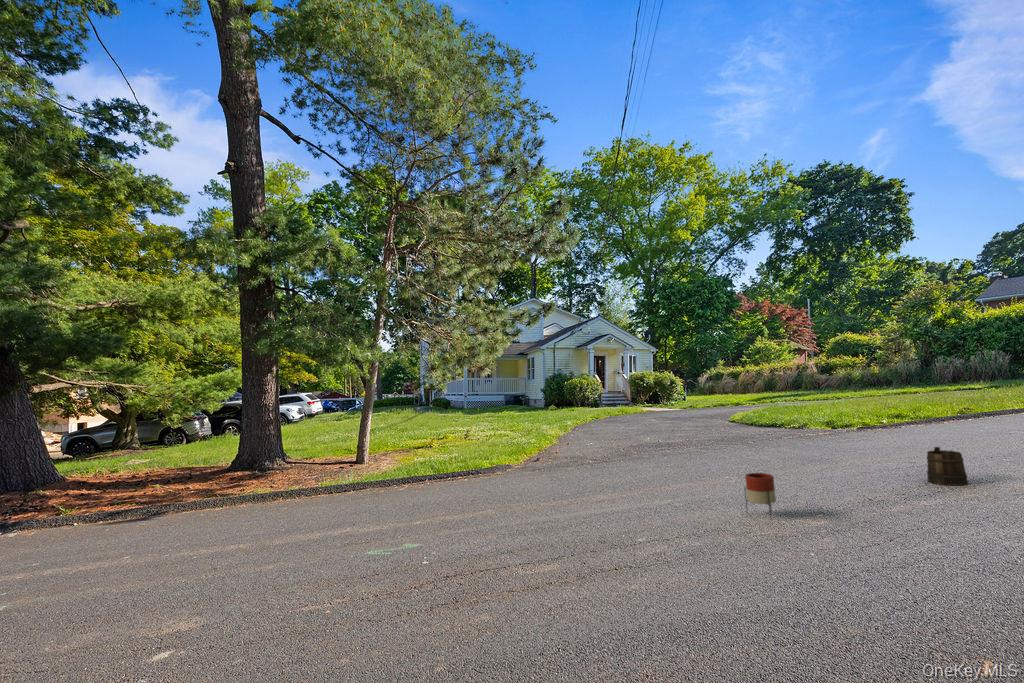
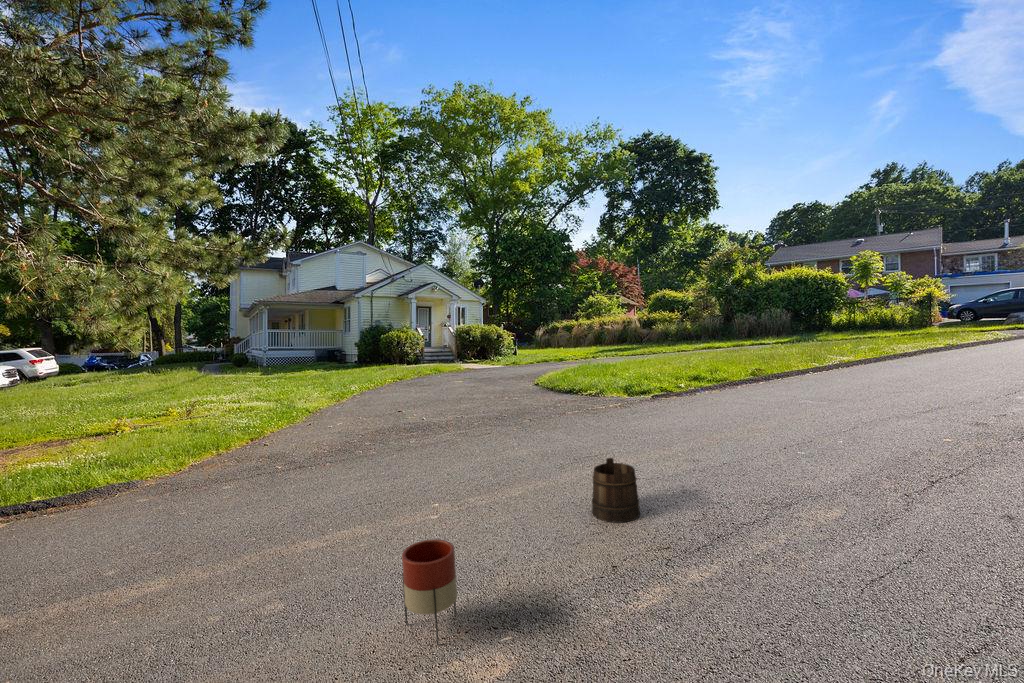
bucket: present [927,447,968,486] -> present [592,458,640,523]

